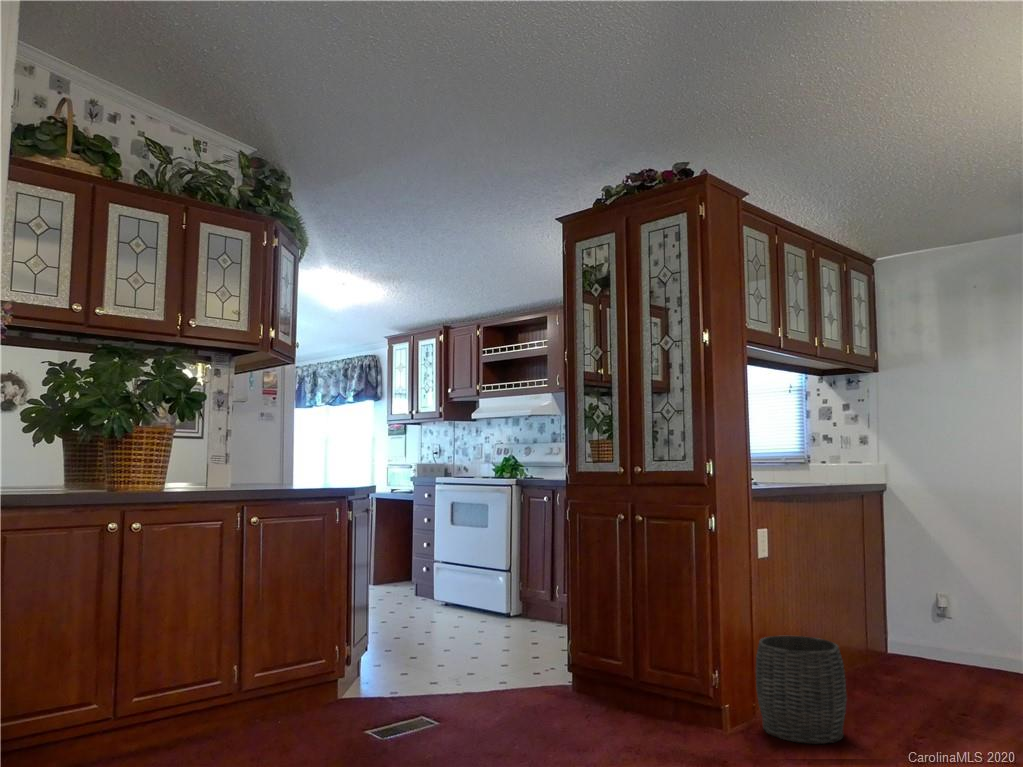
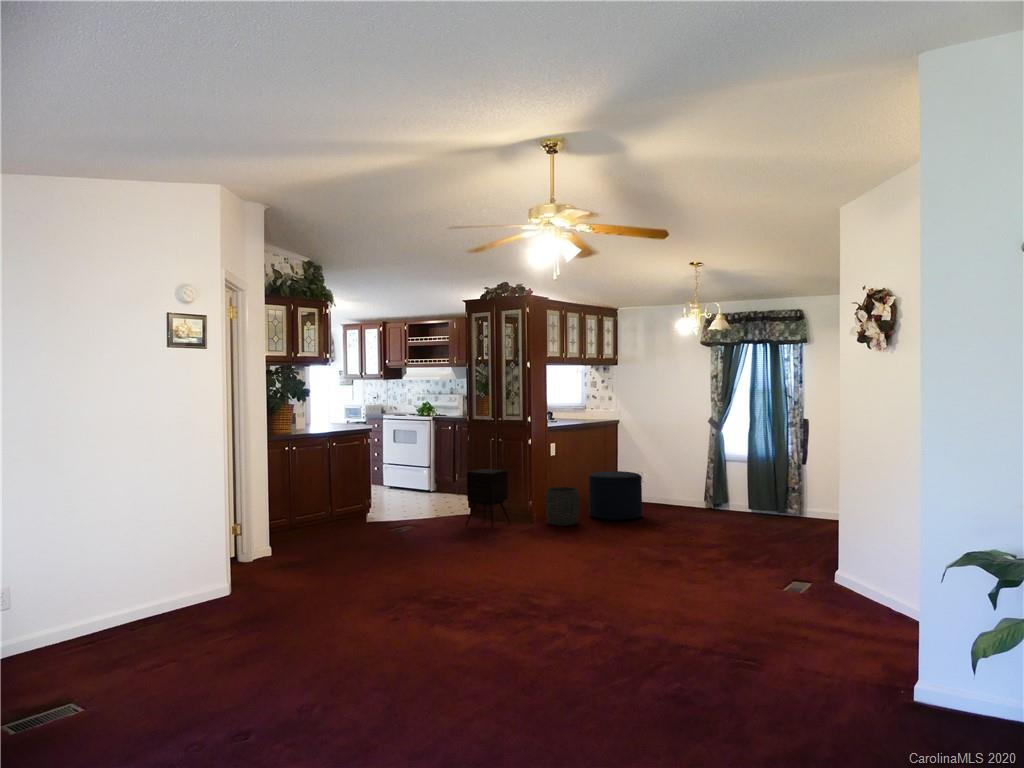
side table: none [557,585,669,747] -> present [466,469,510,529]
ottoman: none [855,598,1007,730] -> present [589,471,642,520]

